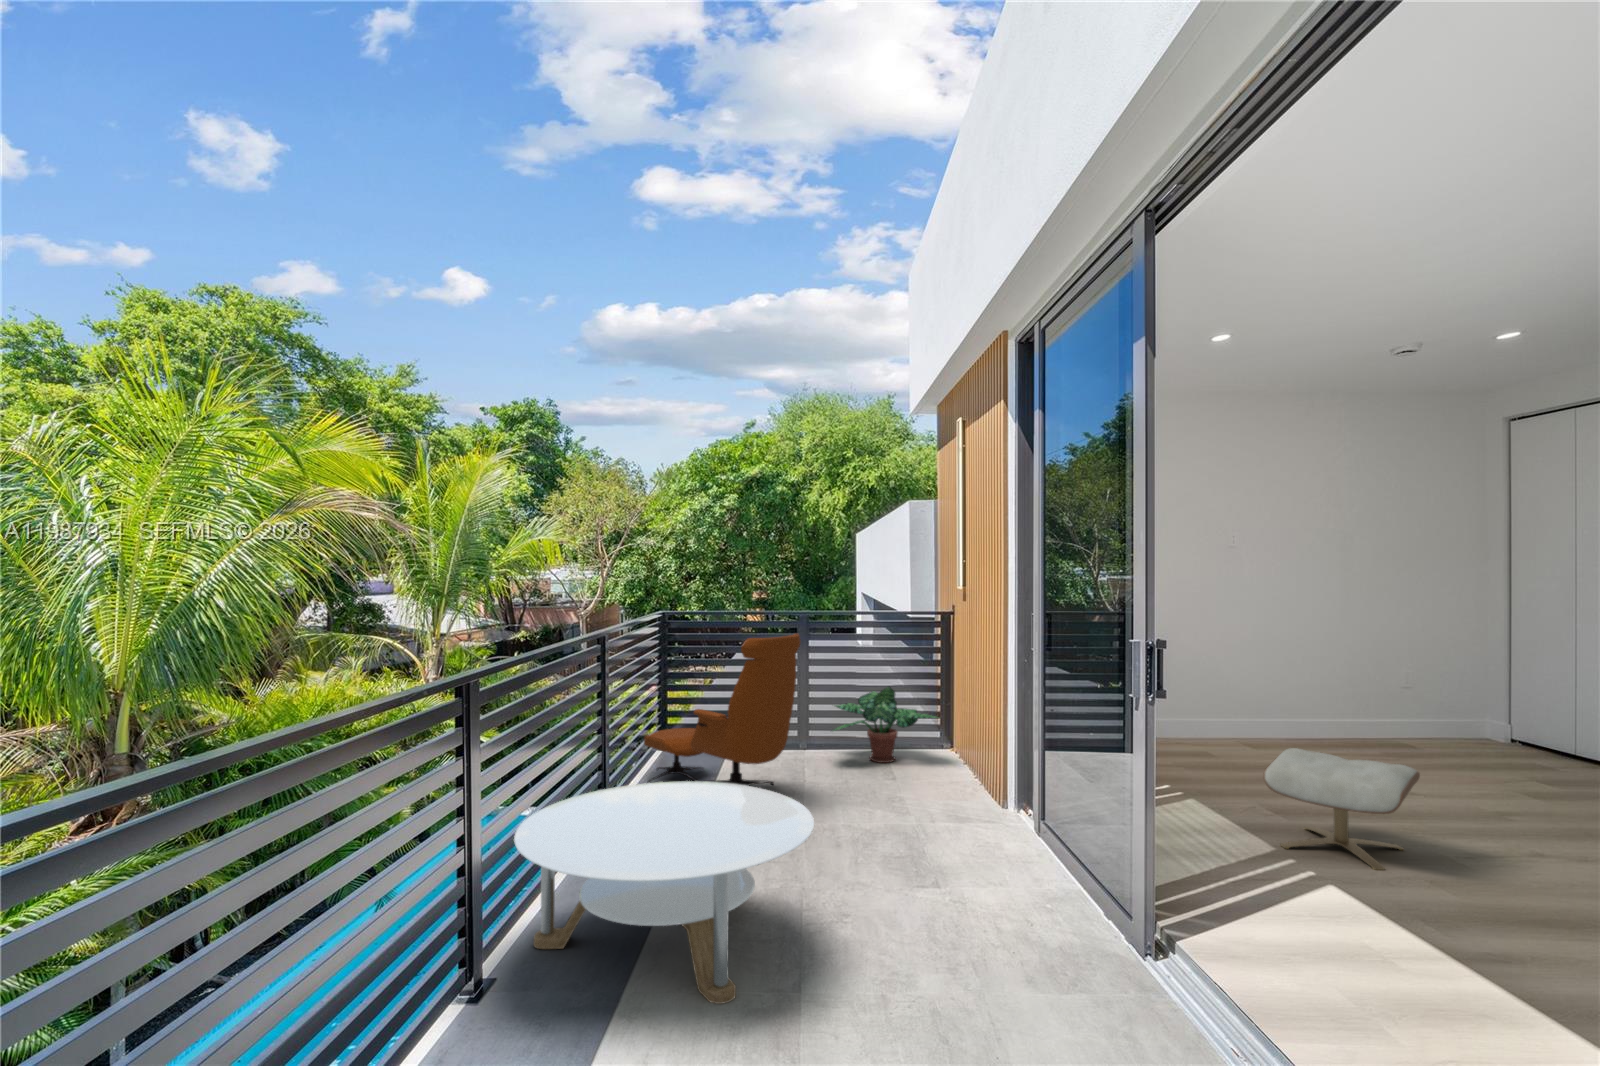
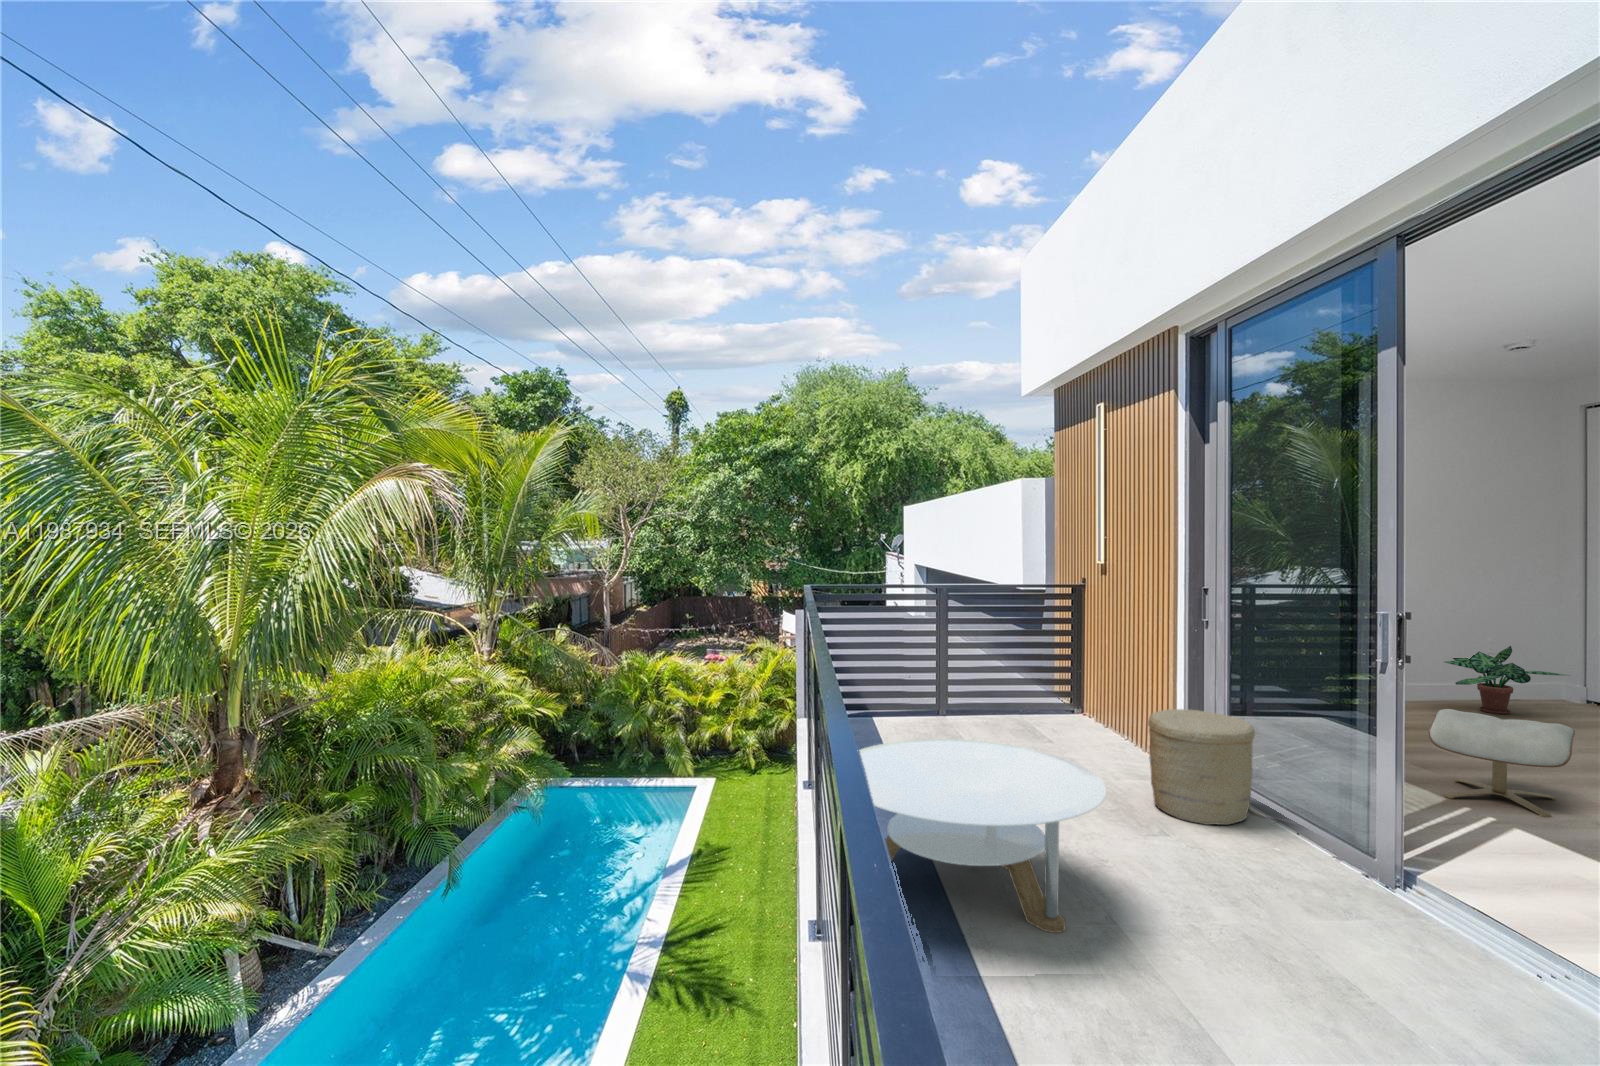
lounge chair: present [644,634,800,786] -> none [813,603,979,762]
potted plant: present [833,687,937,763] -> present [1445,646,1565,714]
woven basket: none [943,748,1051,878] -> present [1148,709,1255,825]

